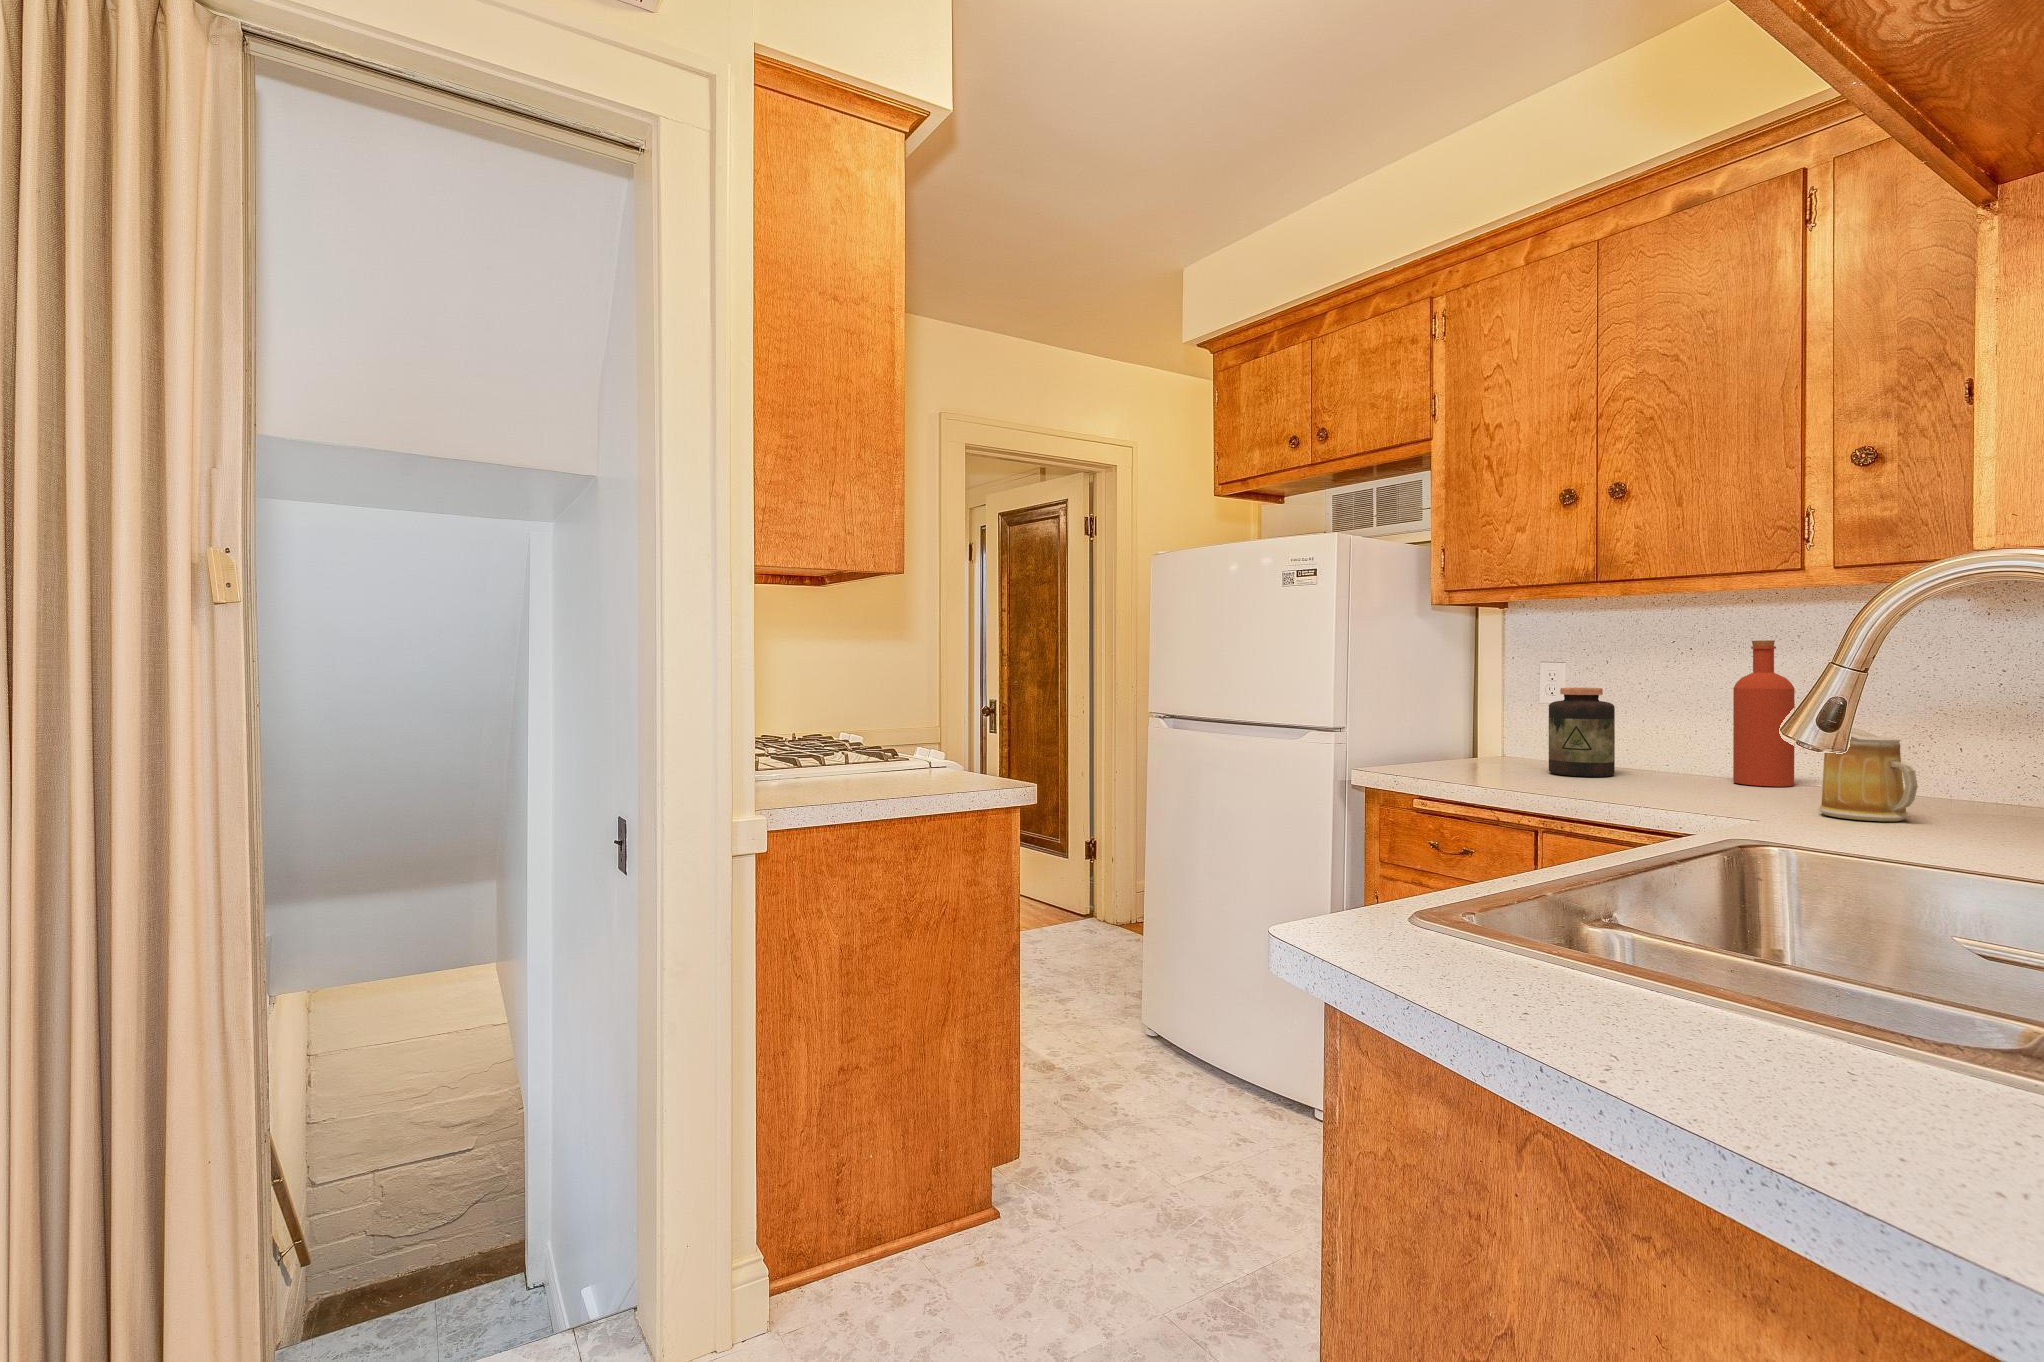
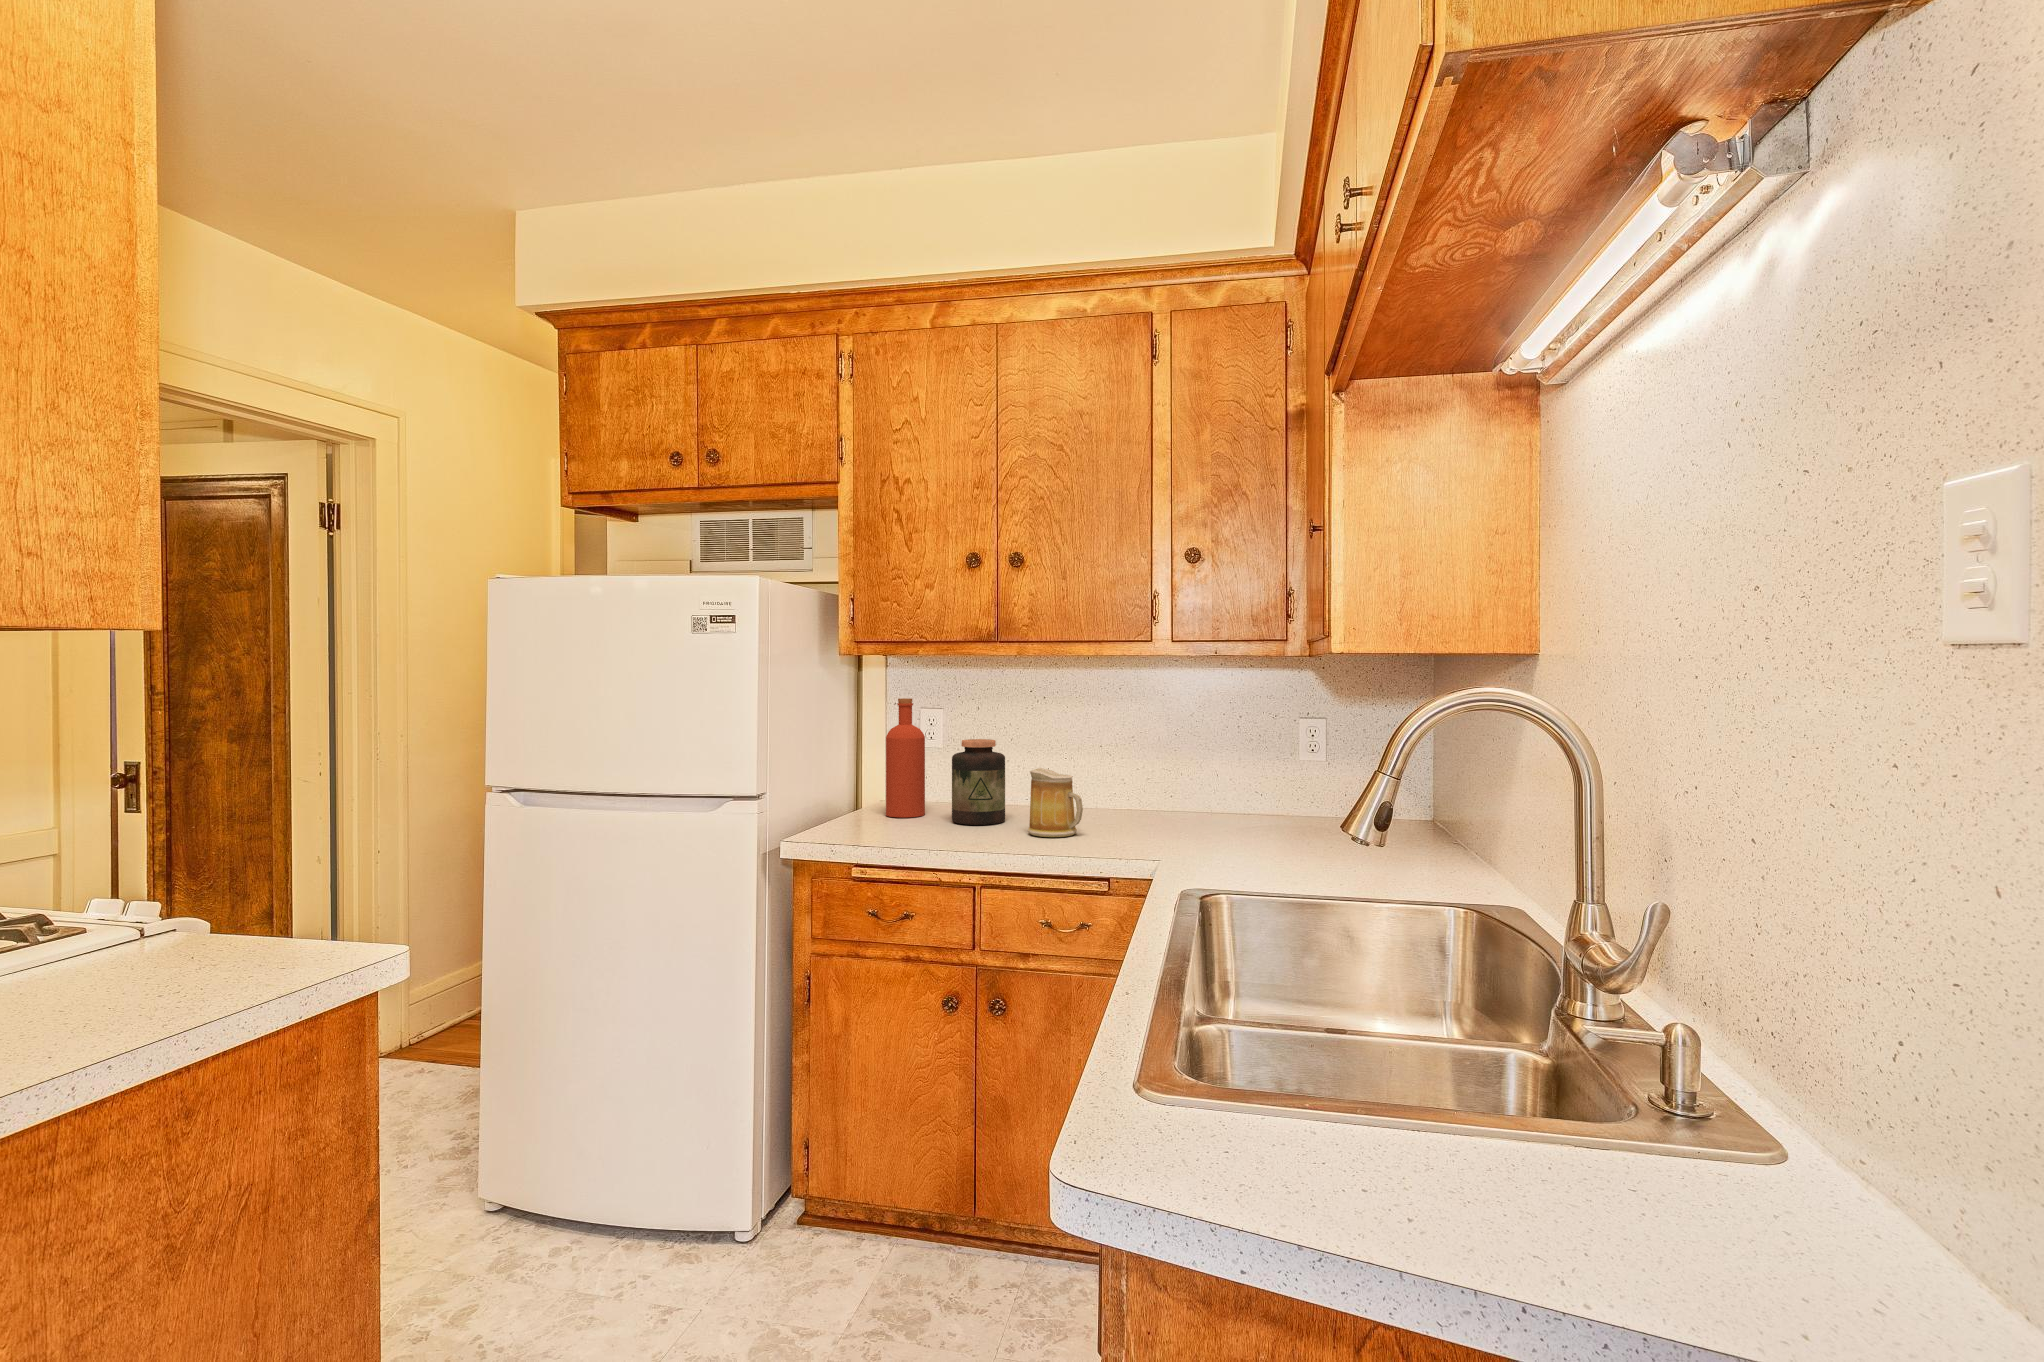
bottle: present [1733,640,1795,787] -> present [886,698,925,817]
mug: present [1818,728,1918,821] -> present [1028,768,1083,837]

